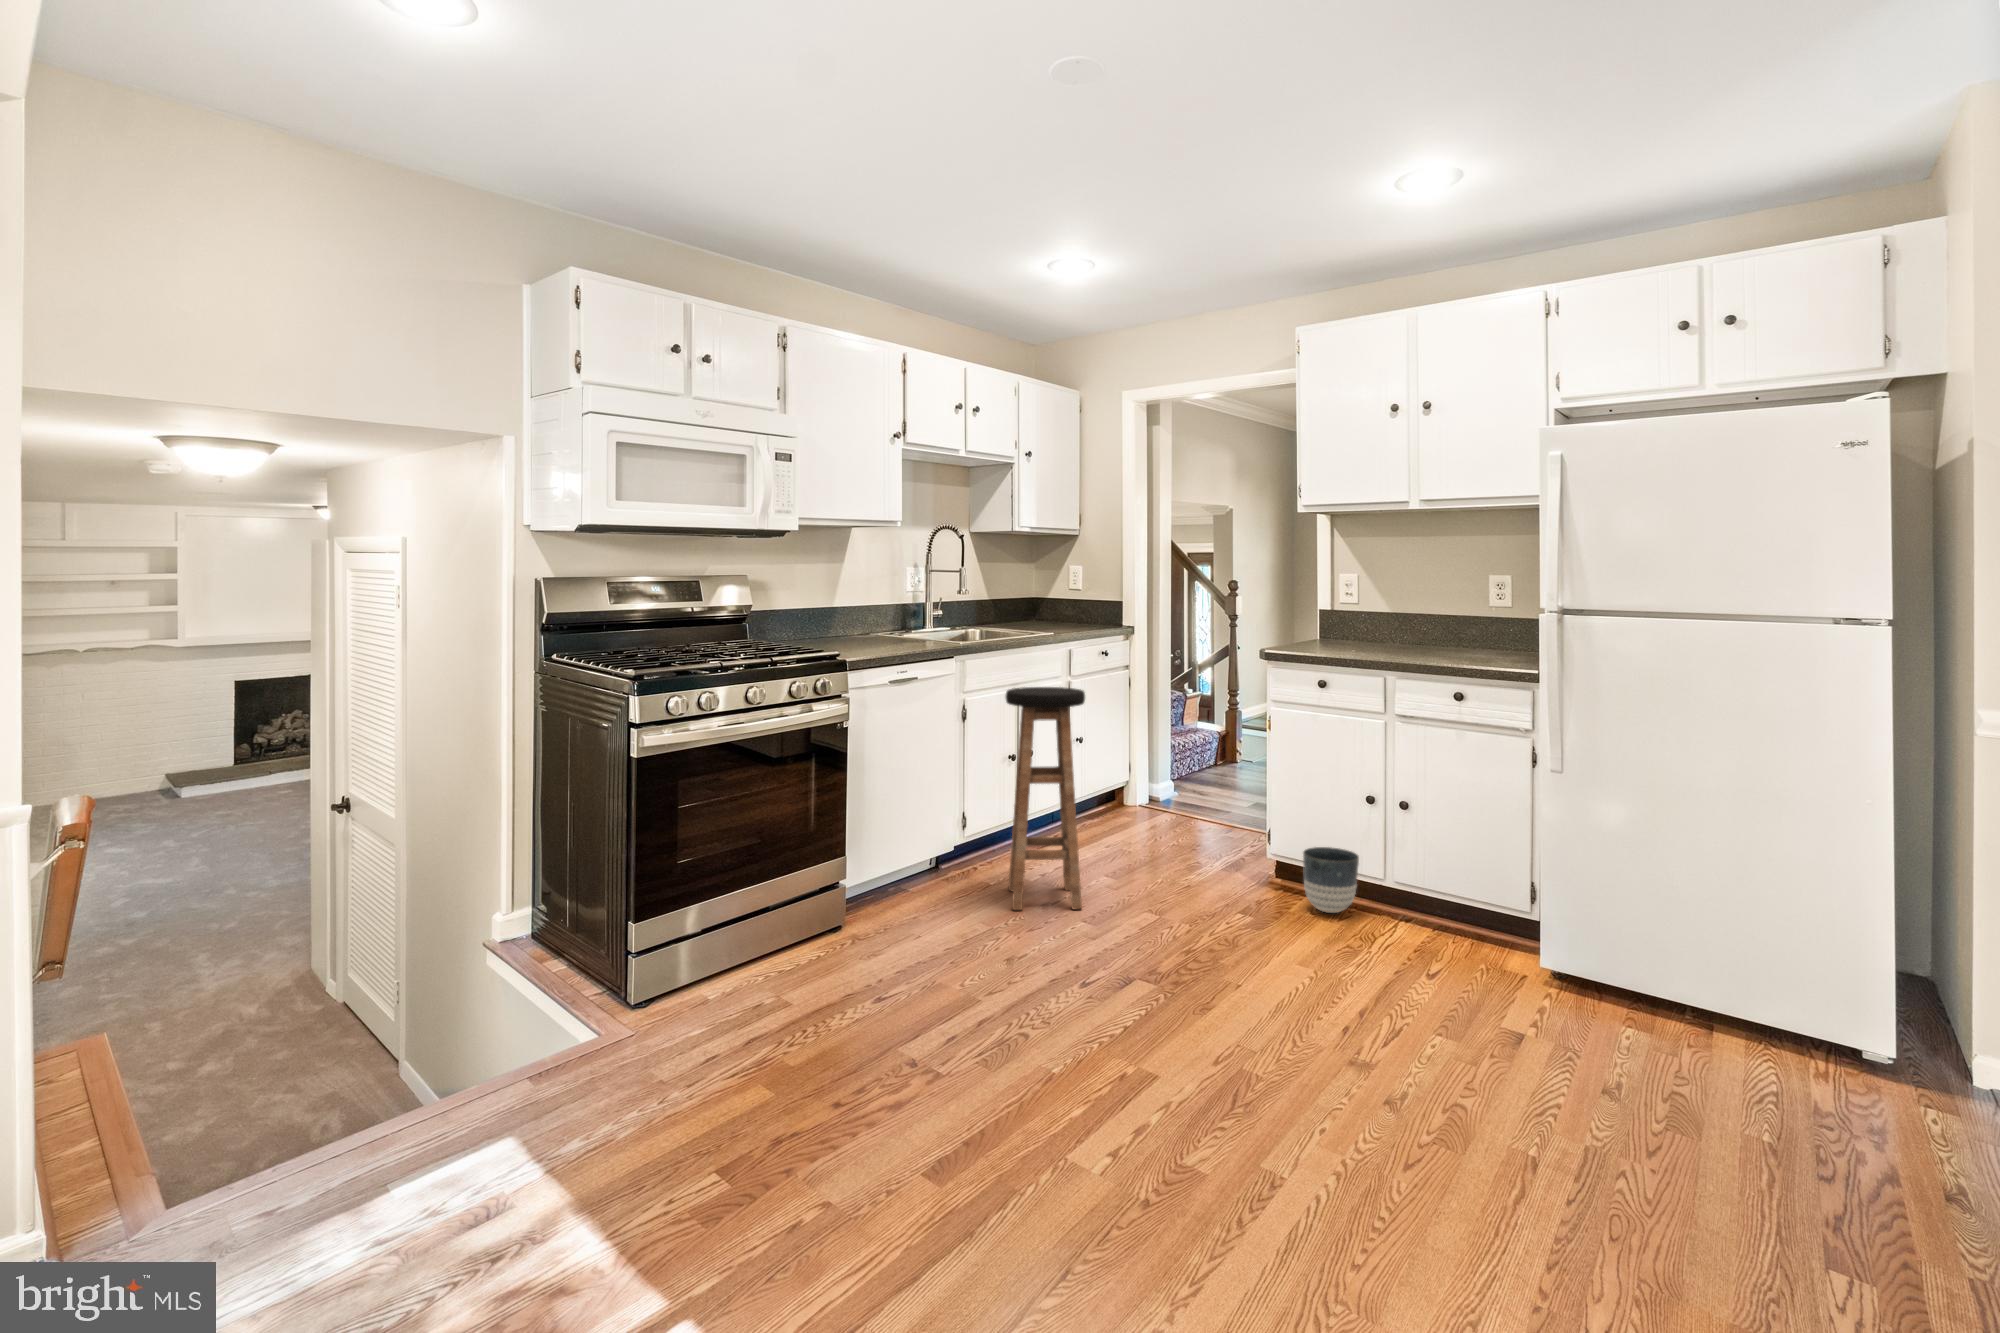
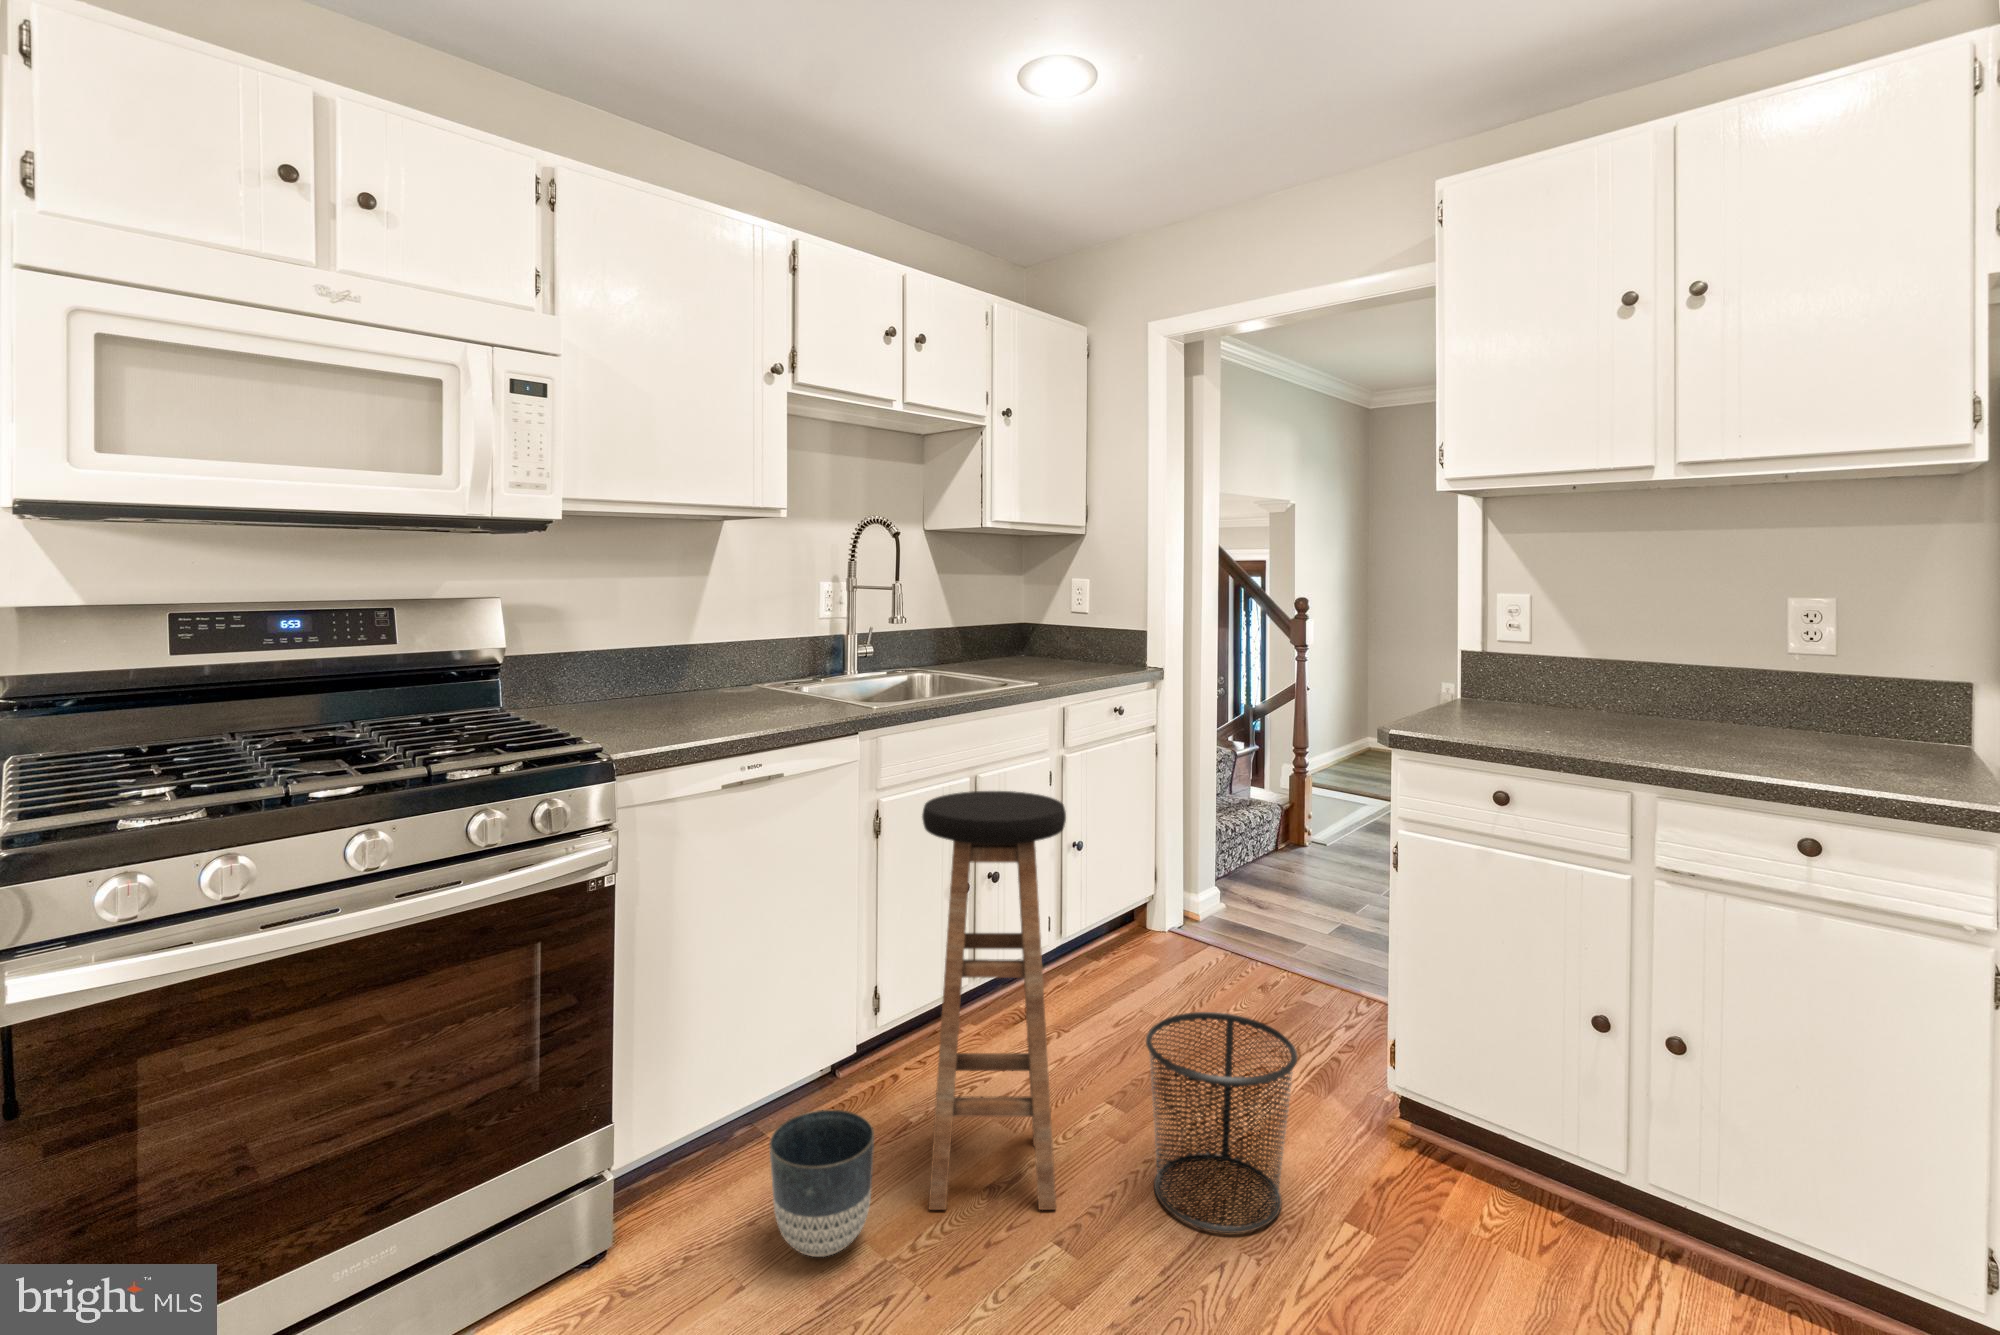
waste bin: none [1130,810,1212,915] -> present [1146,1012,1298,1233]
planter: present [1303,847,1359,913] -> present [770,1110,874,1257]

